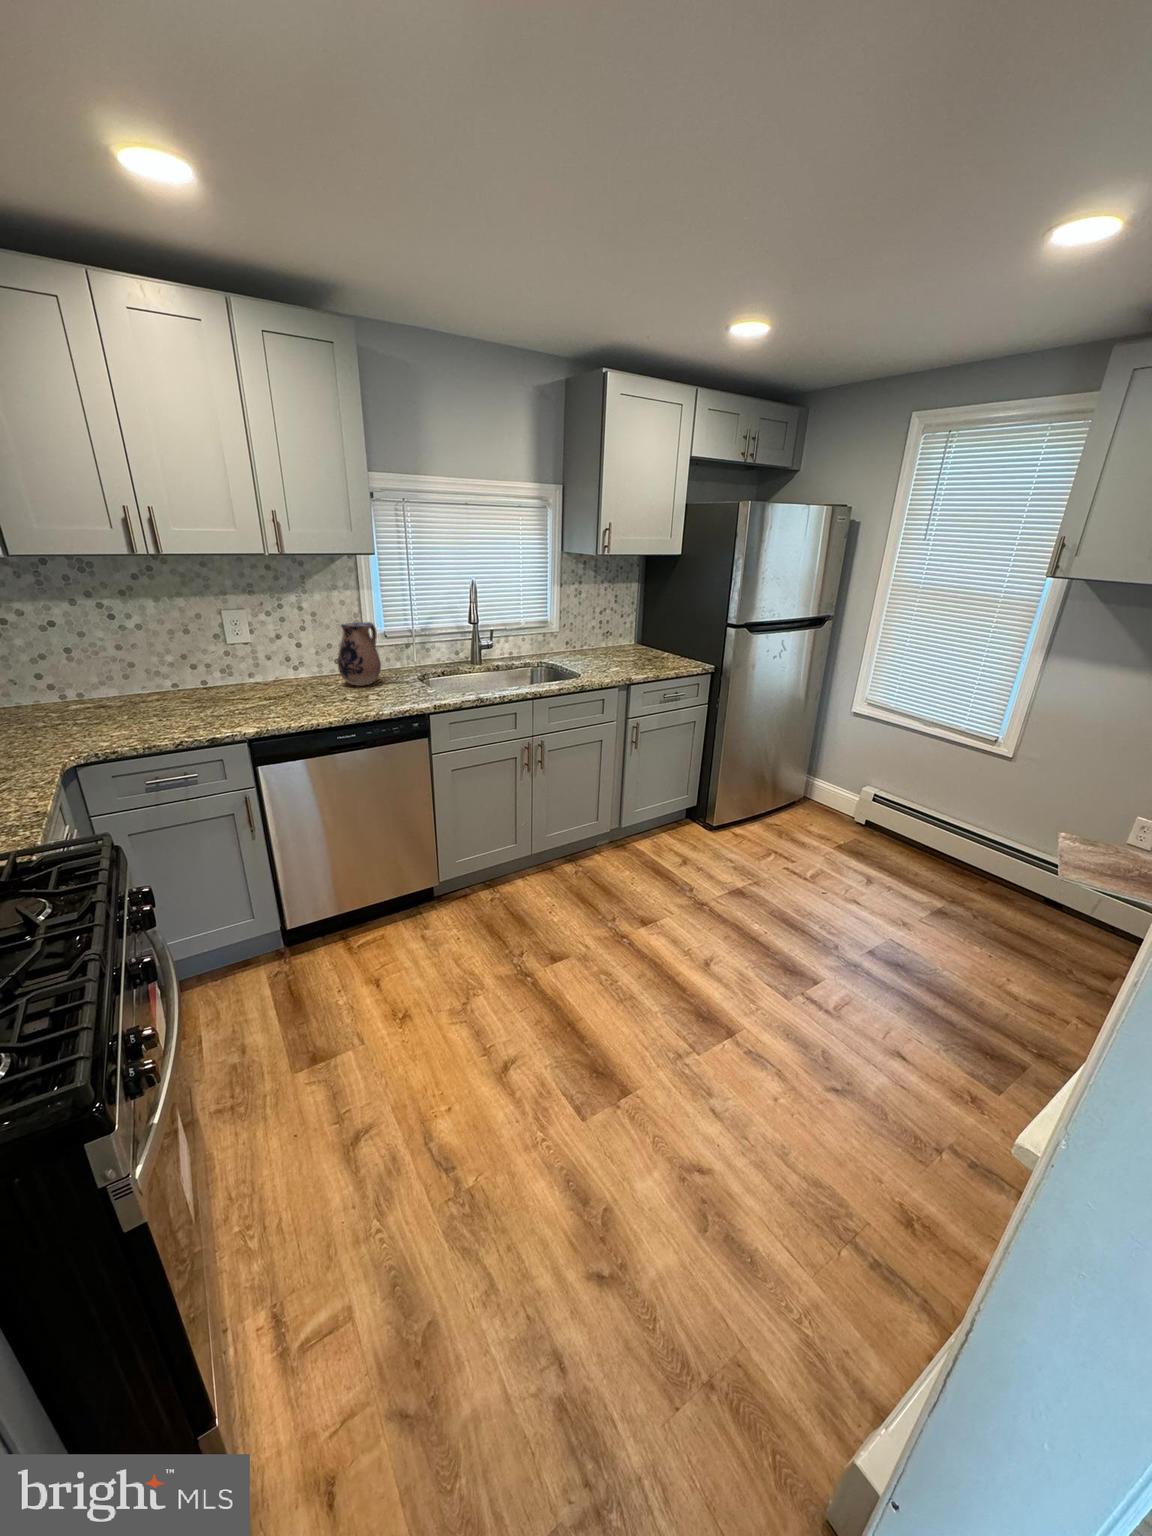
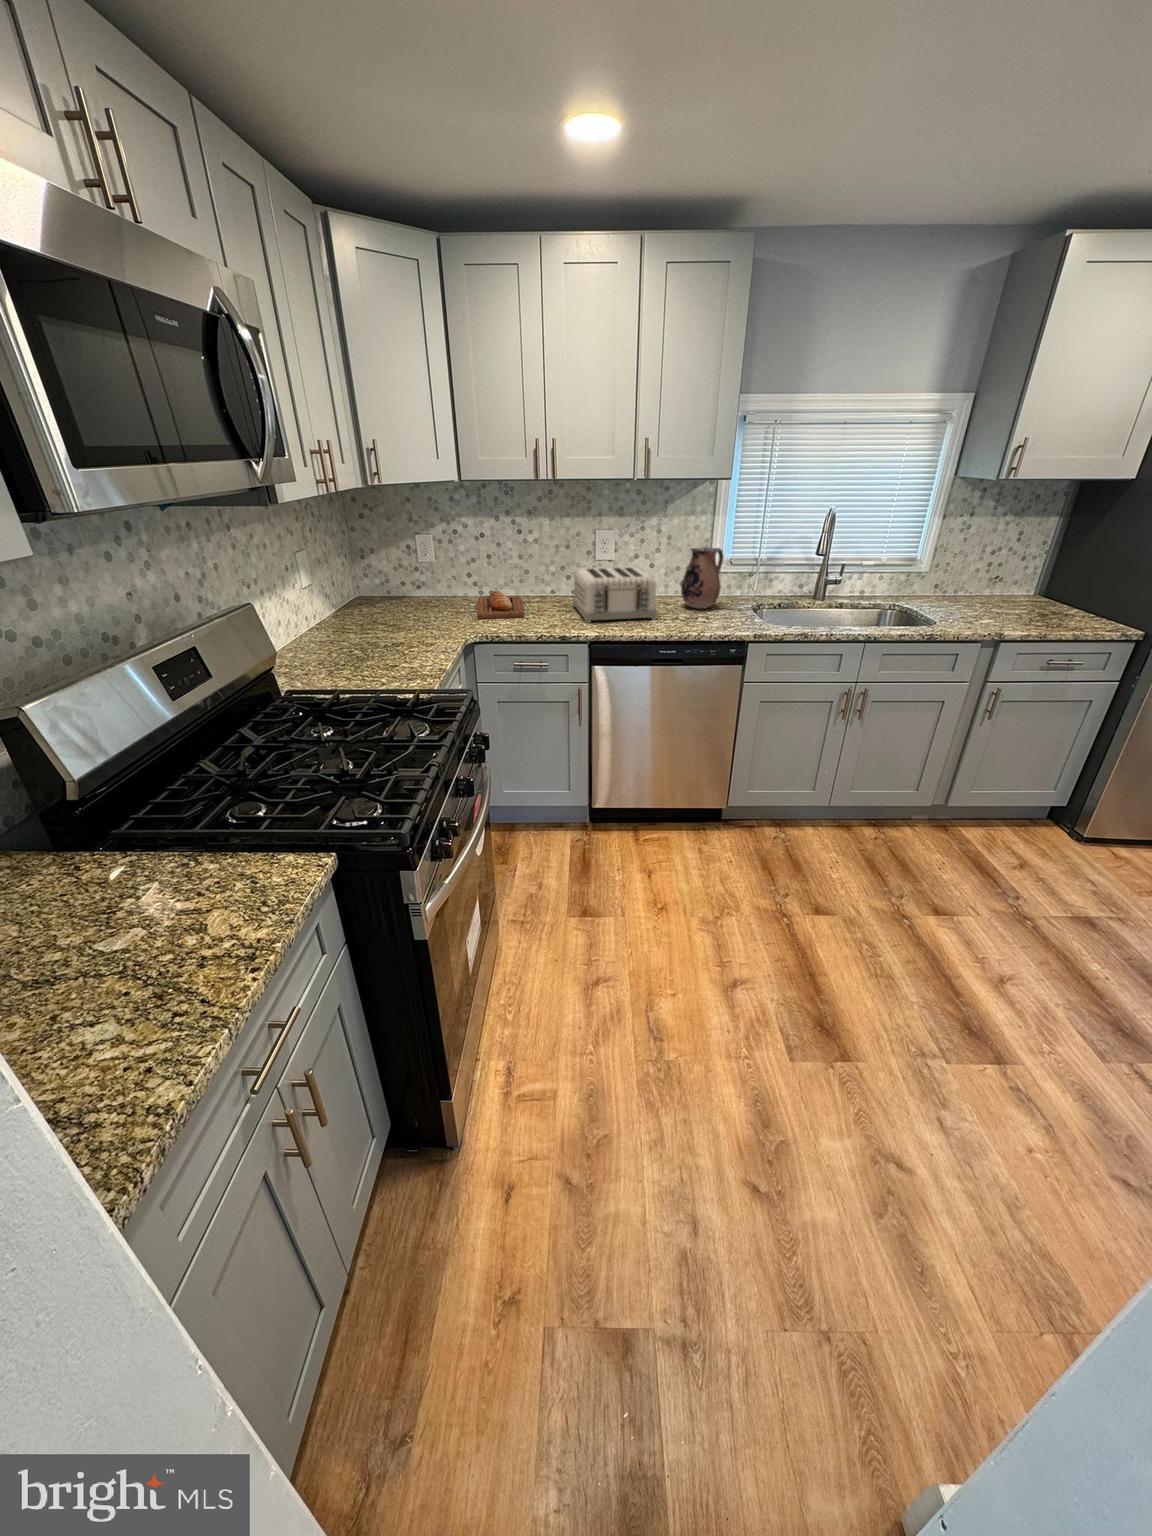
toaster: none [204,648,321,718] -> present [573,566,657,623]
bread loaf: none [64,692,145,732] -> present [477,591,524,619]

